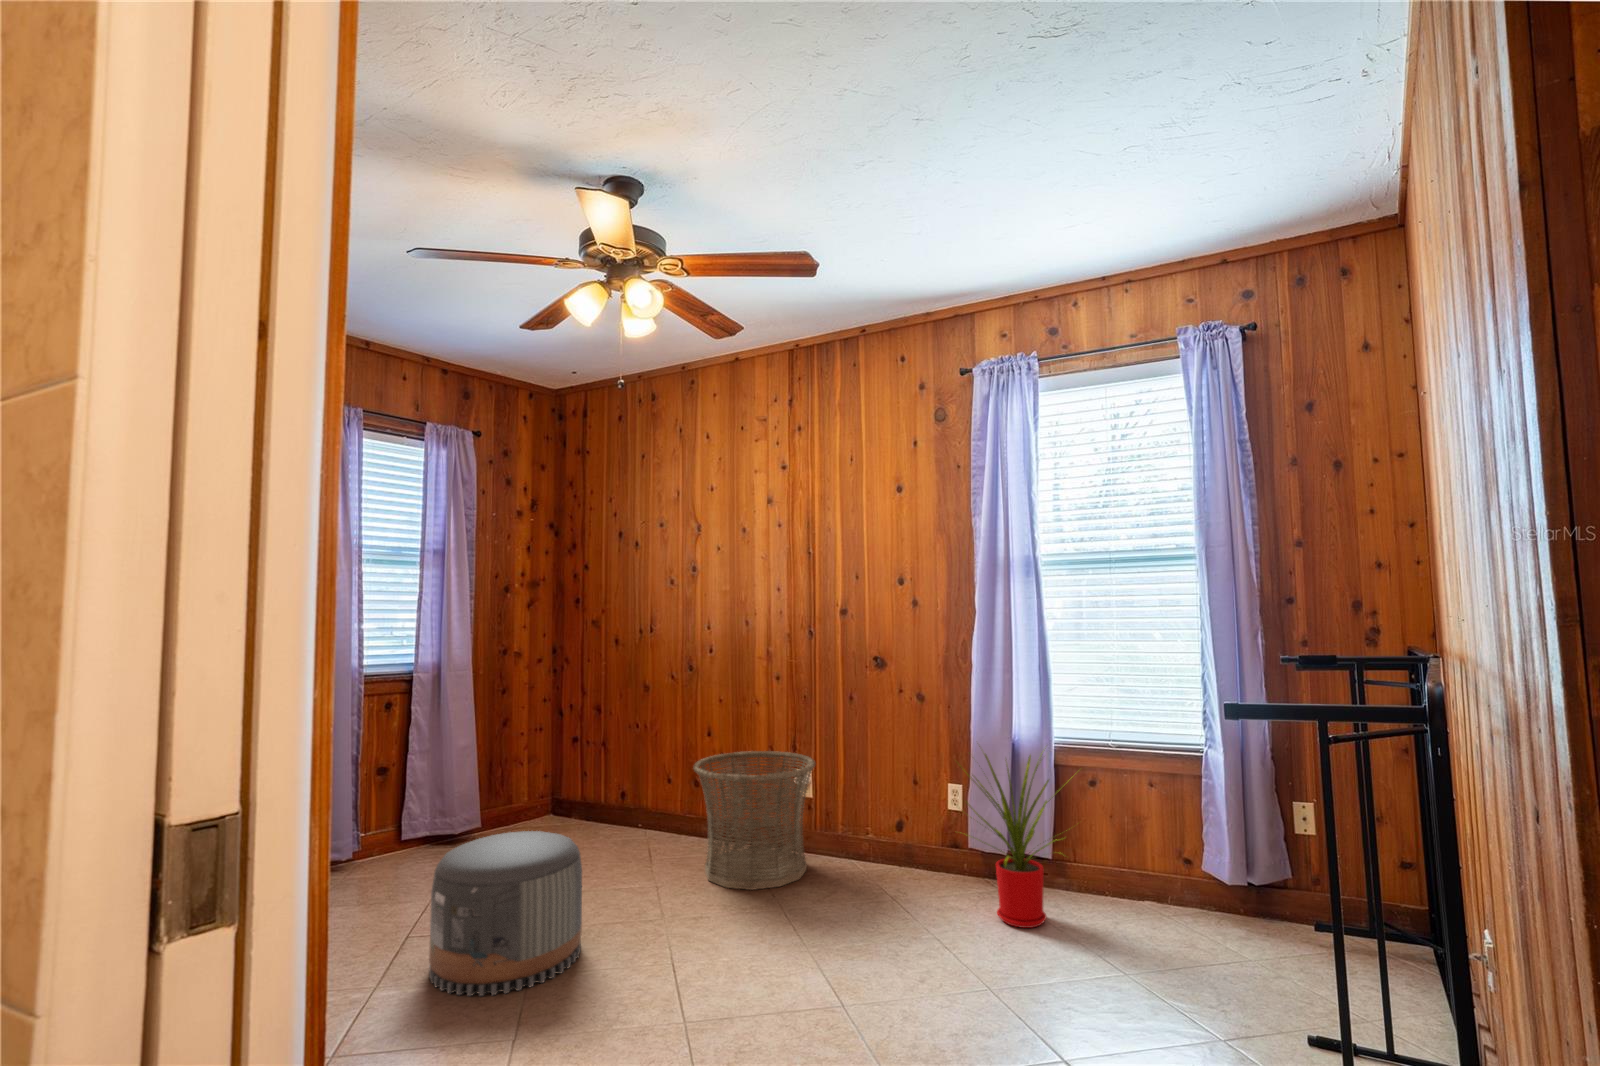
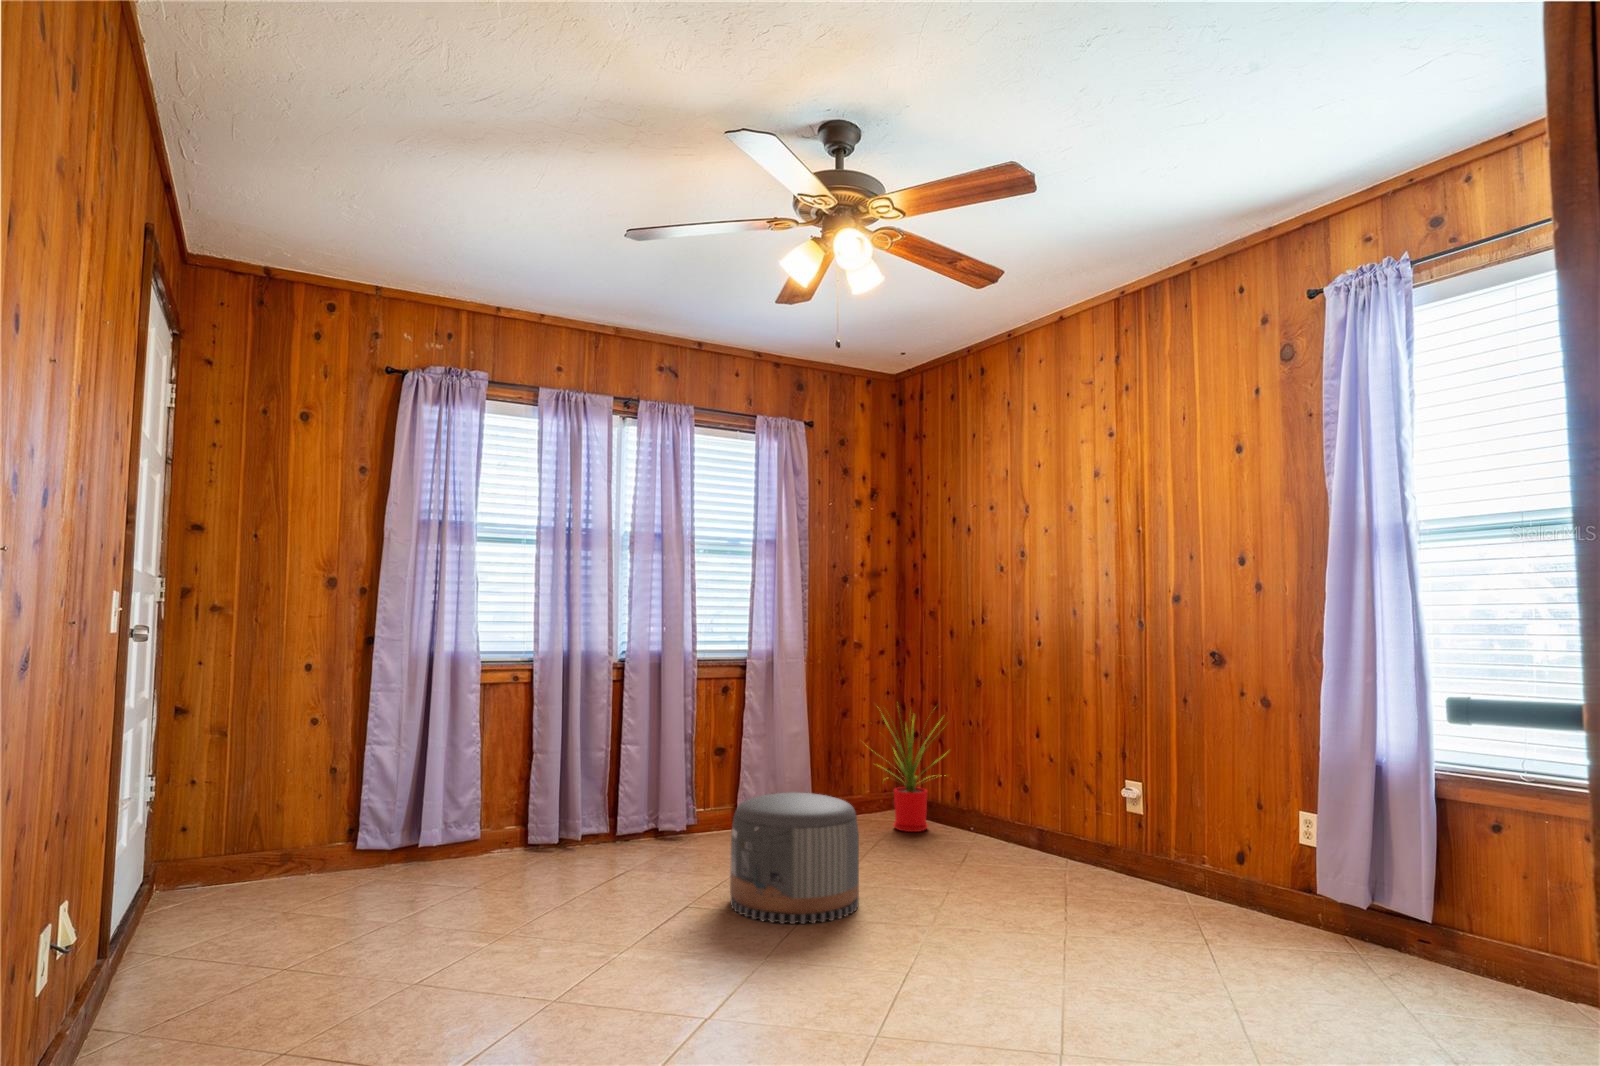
basket: present [693,751,815,890] -> none [995,754,1137,901]
house plant: present [969,754,1069,928] -> present [882,715,947,832]

